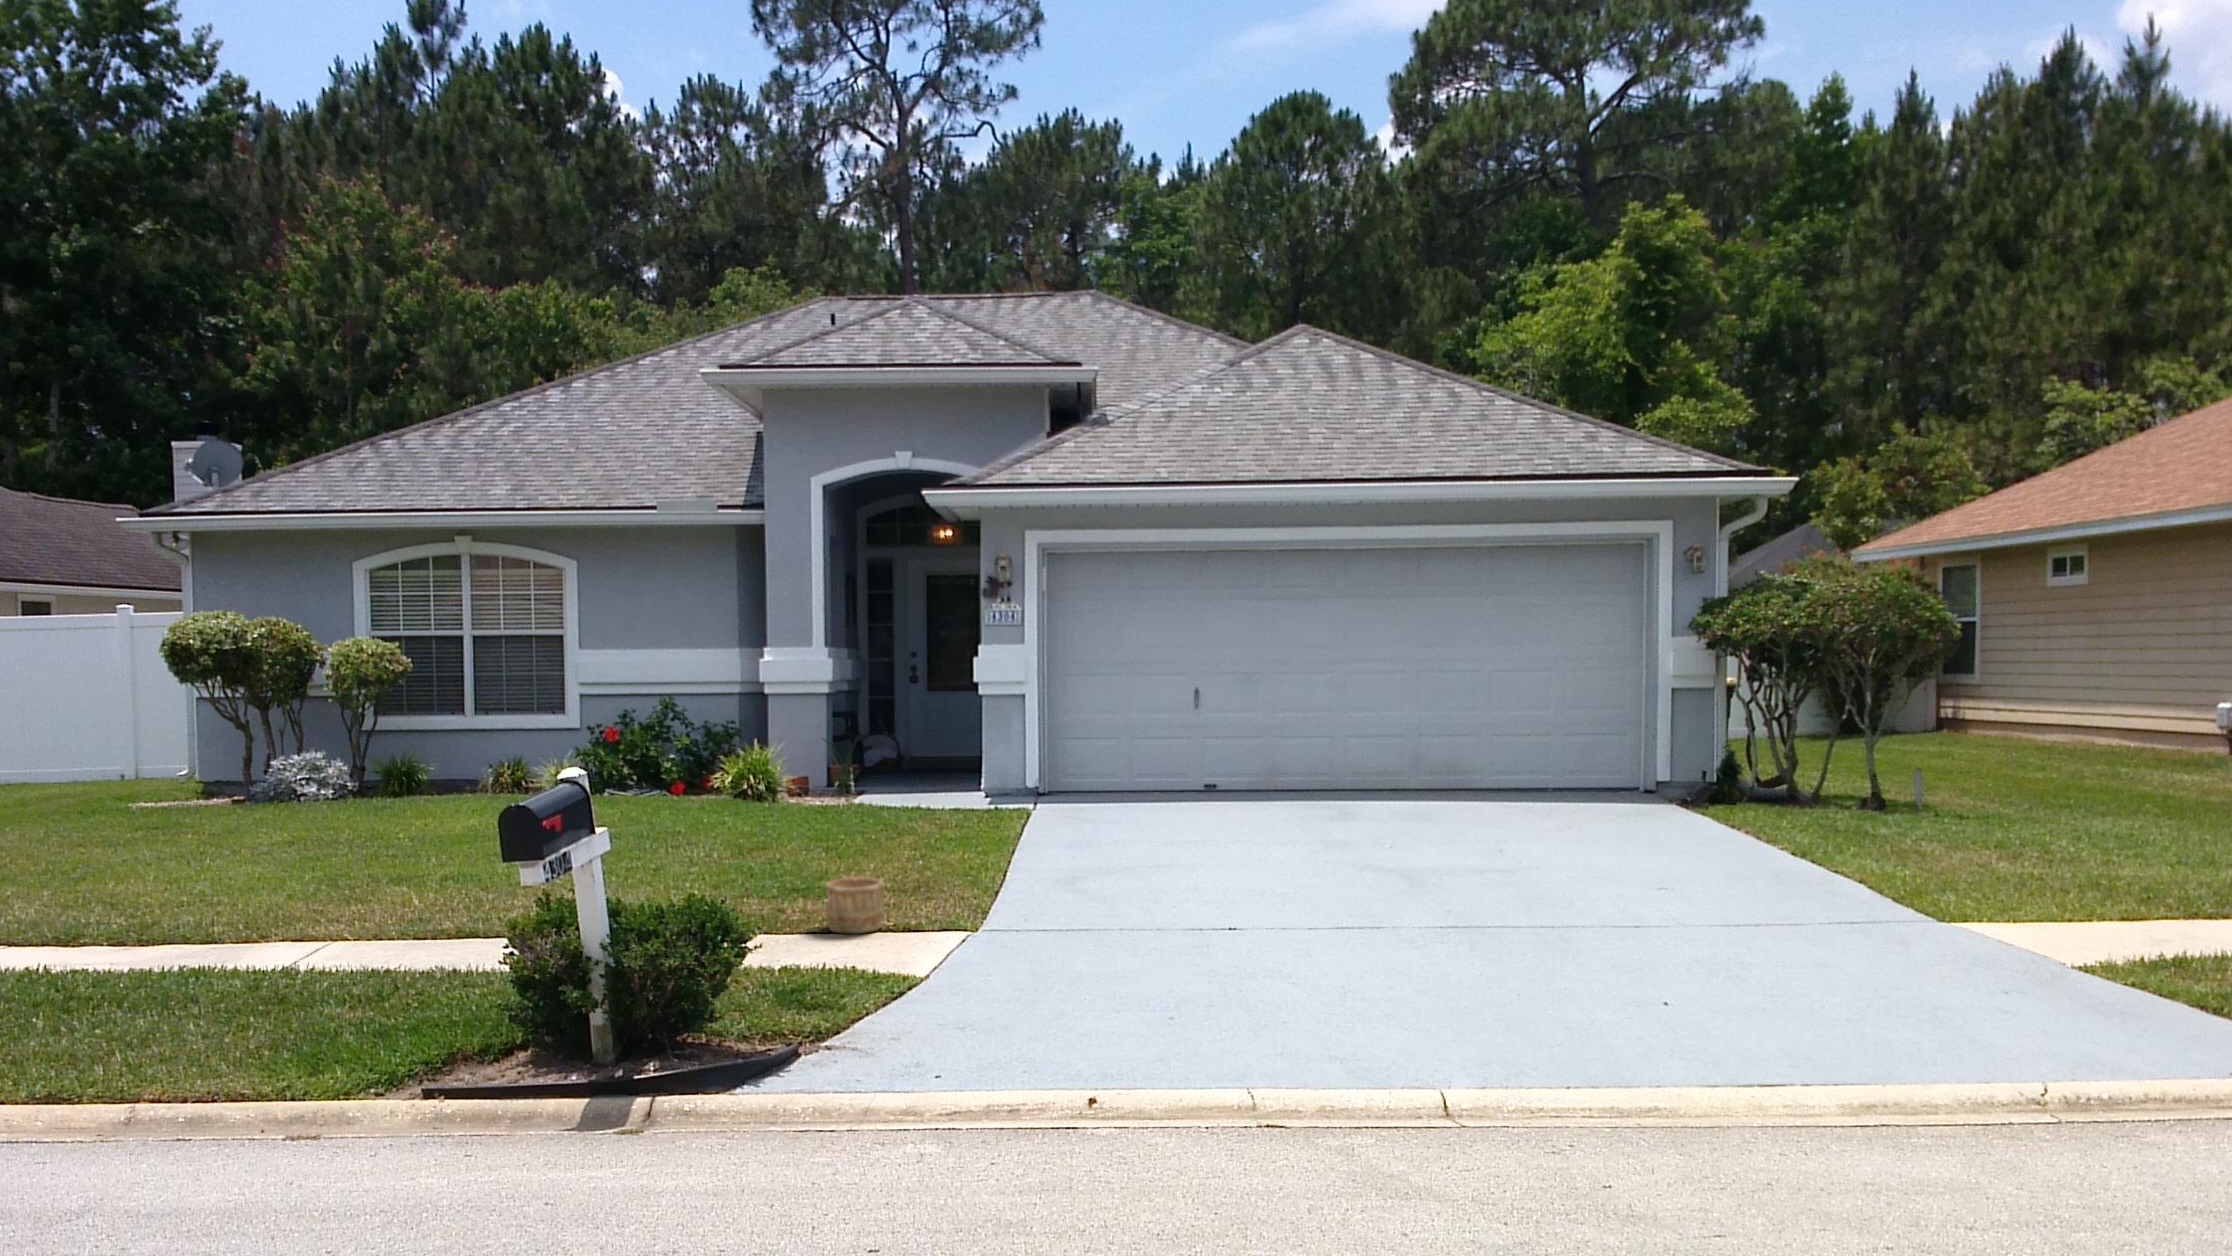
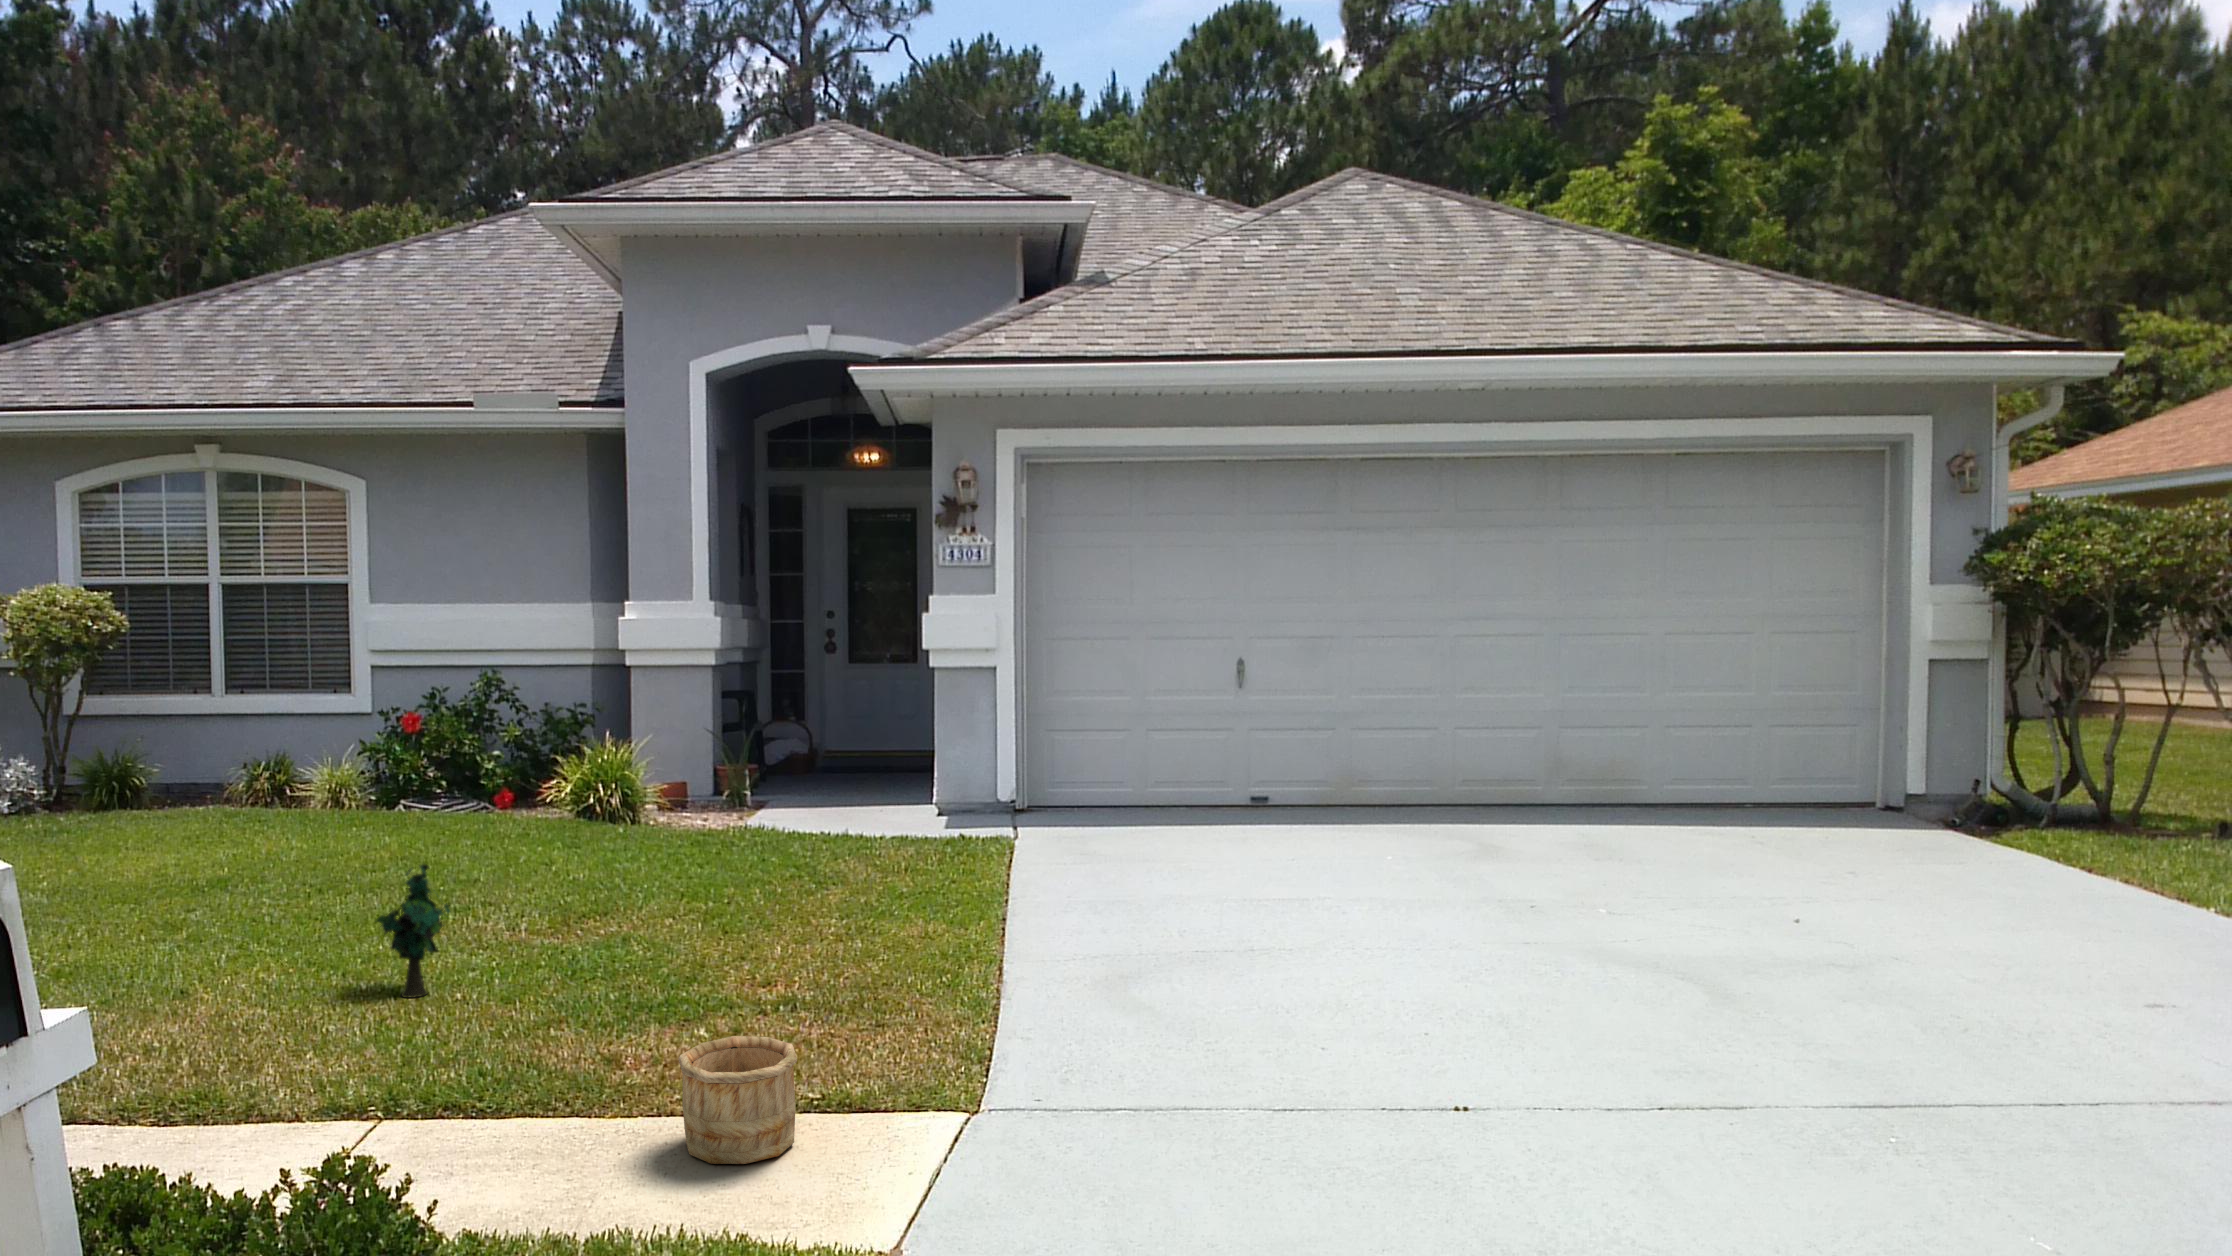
decorative plant: present [1715,745,1743,804] -> present [376,864,450,998]

